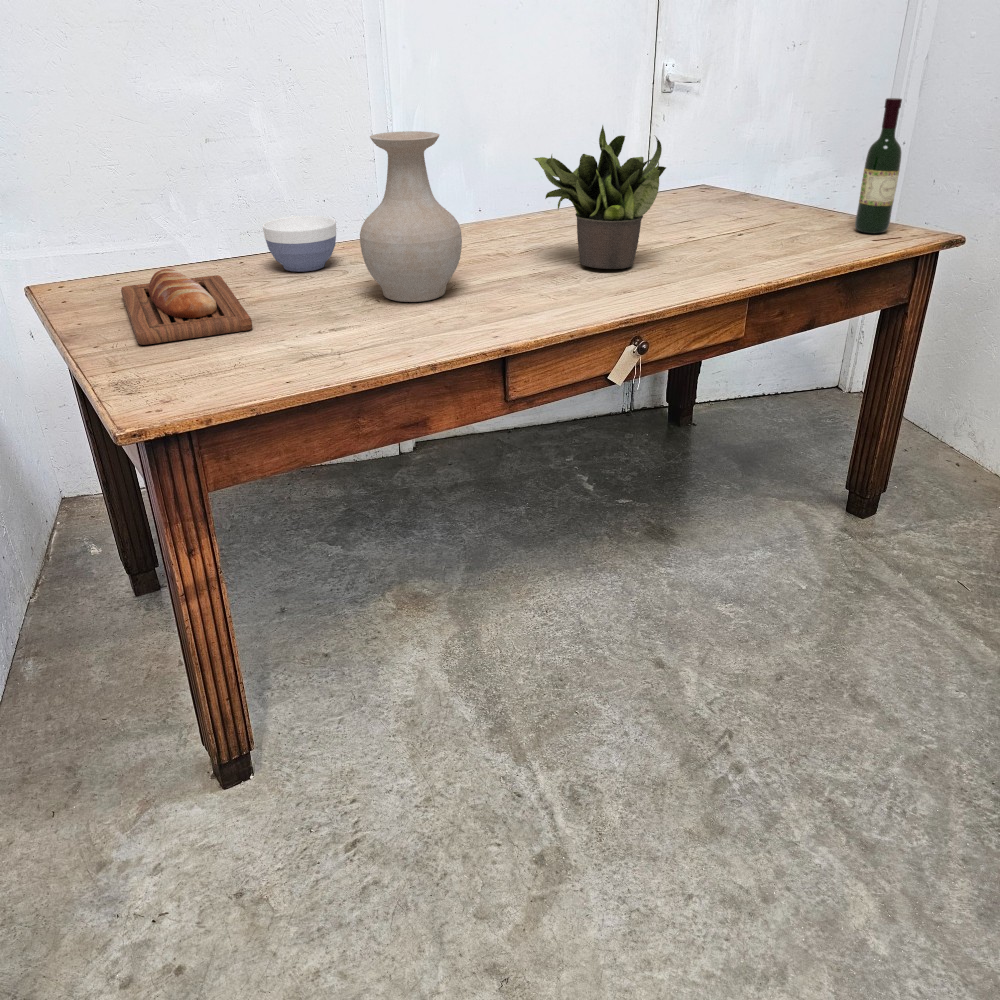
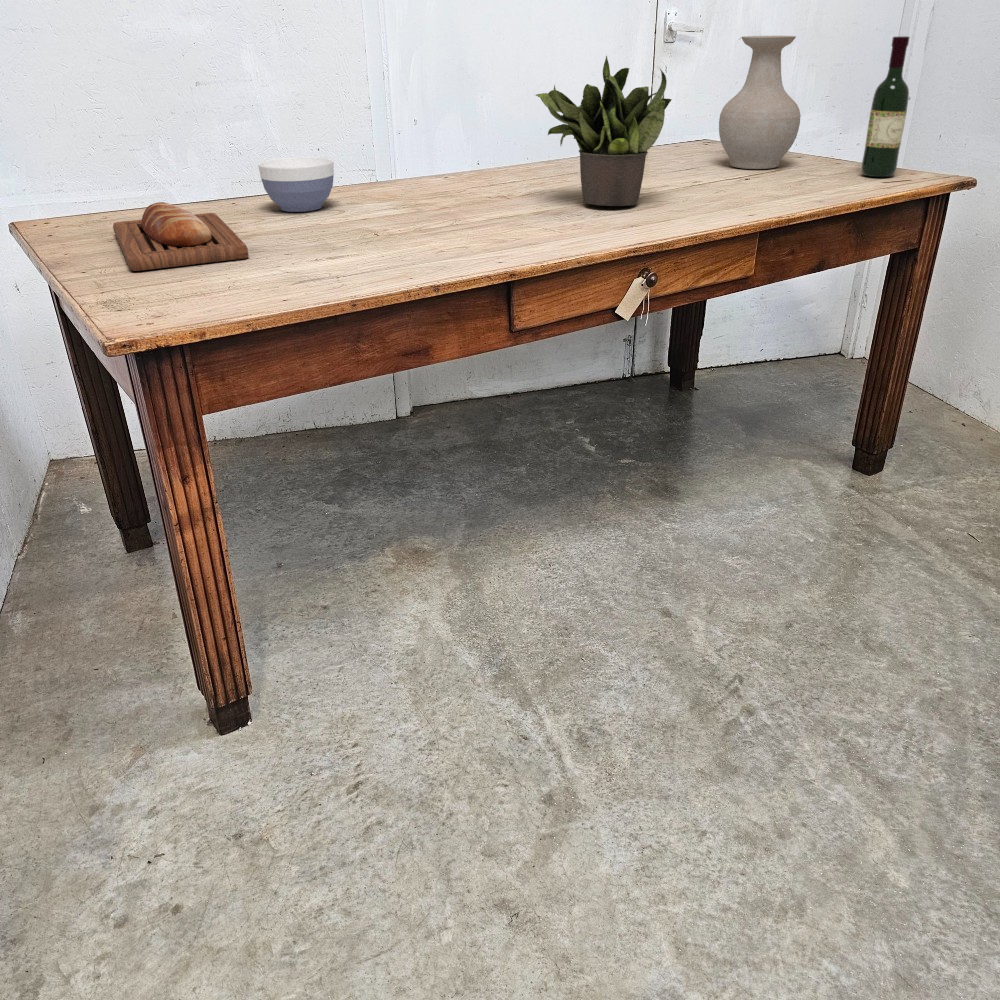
vase: present [360,131,462,302] -> present [719,36,801,169]

